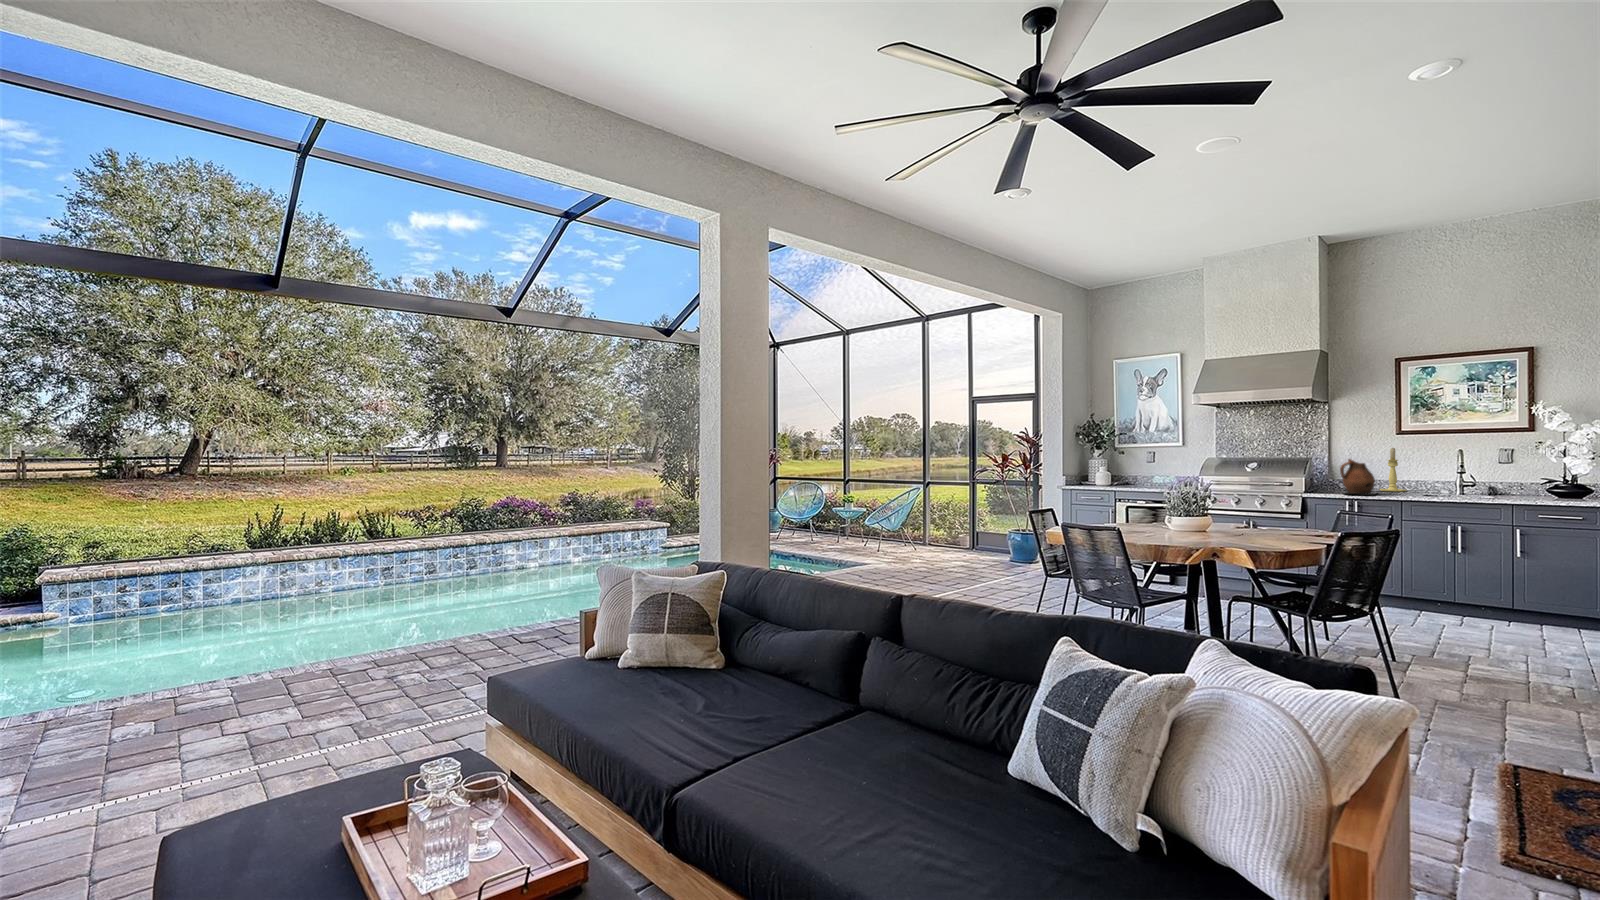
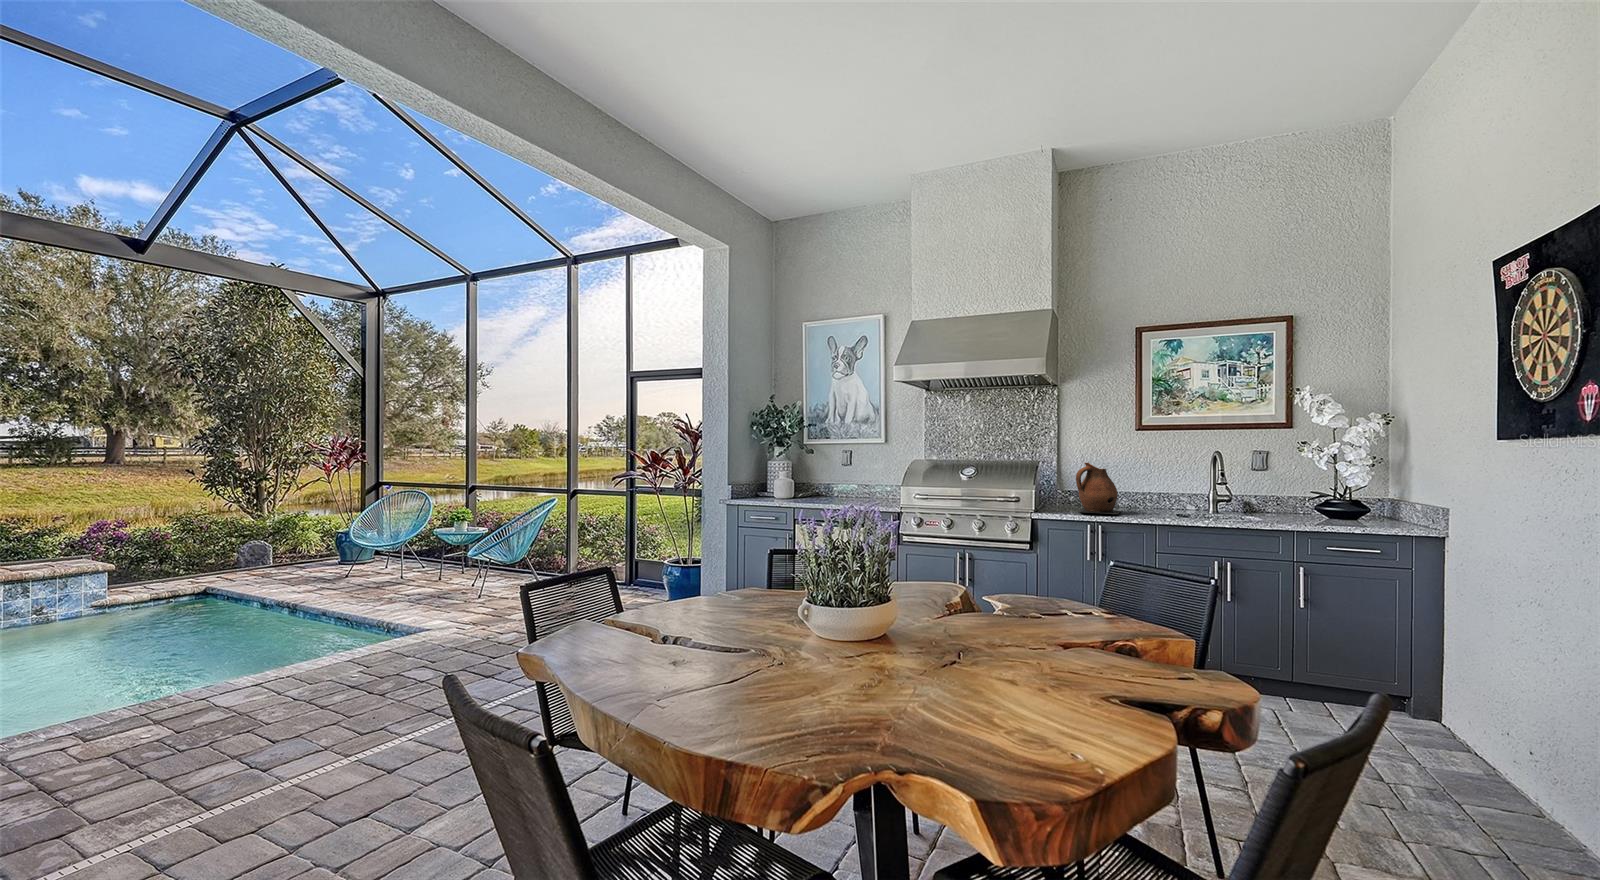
candle holder: present [1380,448,1406,492] -> none [1118,448,1150,508]

